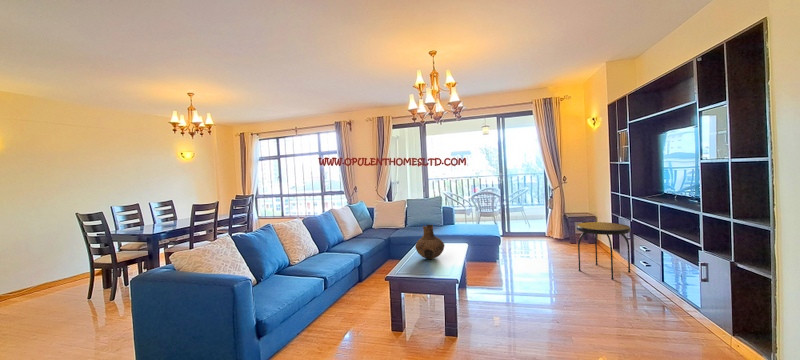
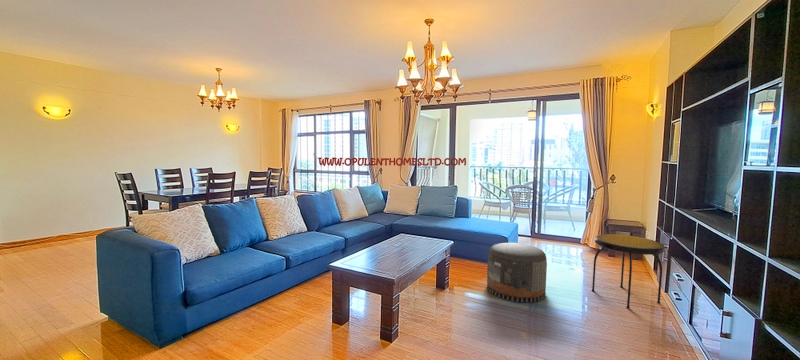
vase: present [415,225,444,259] -> none [382,215,413,252]
pouf: none [497,239,550,288] -> present [487,243,547,302]

